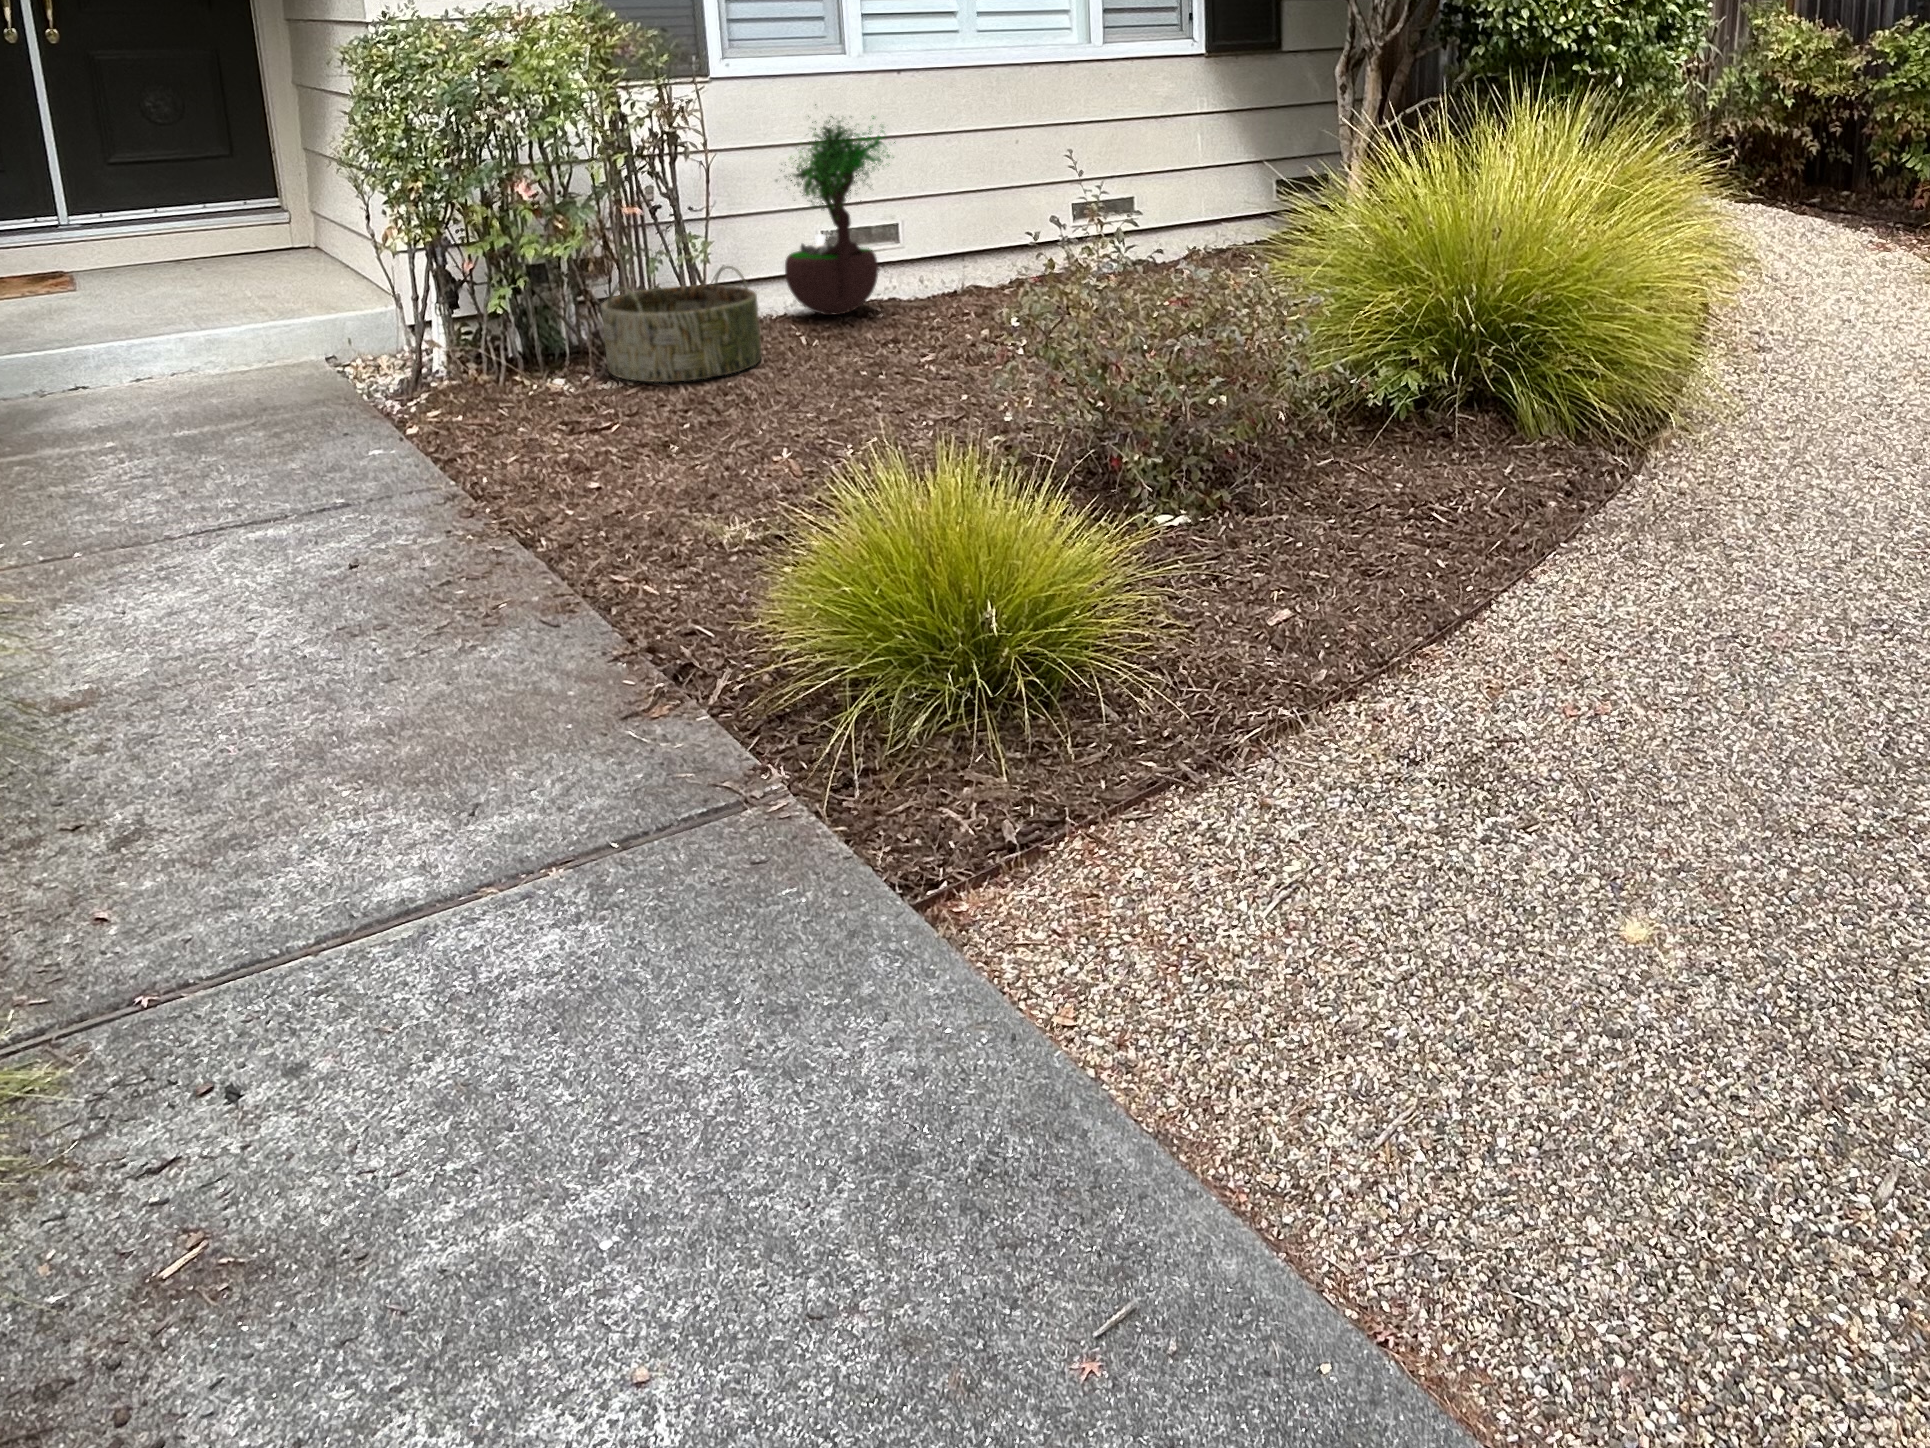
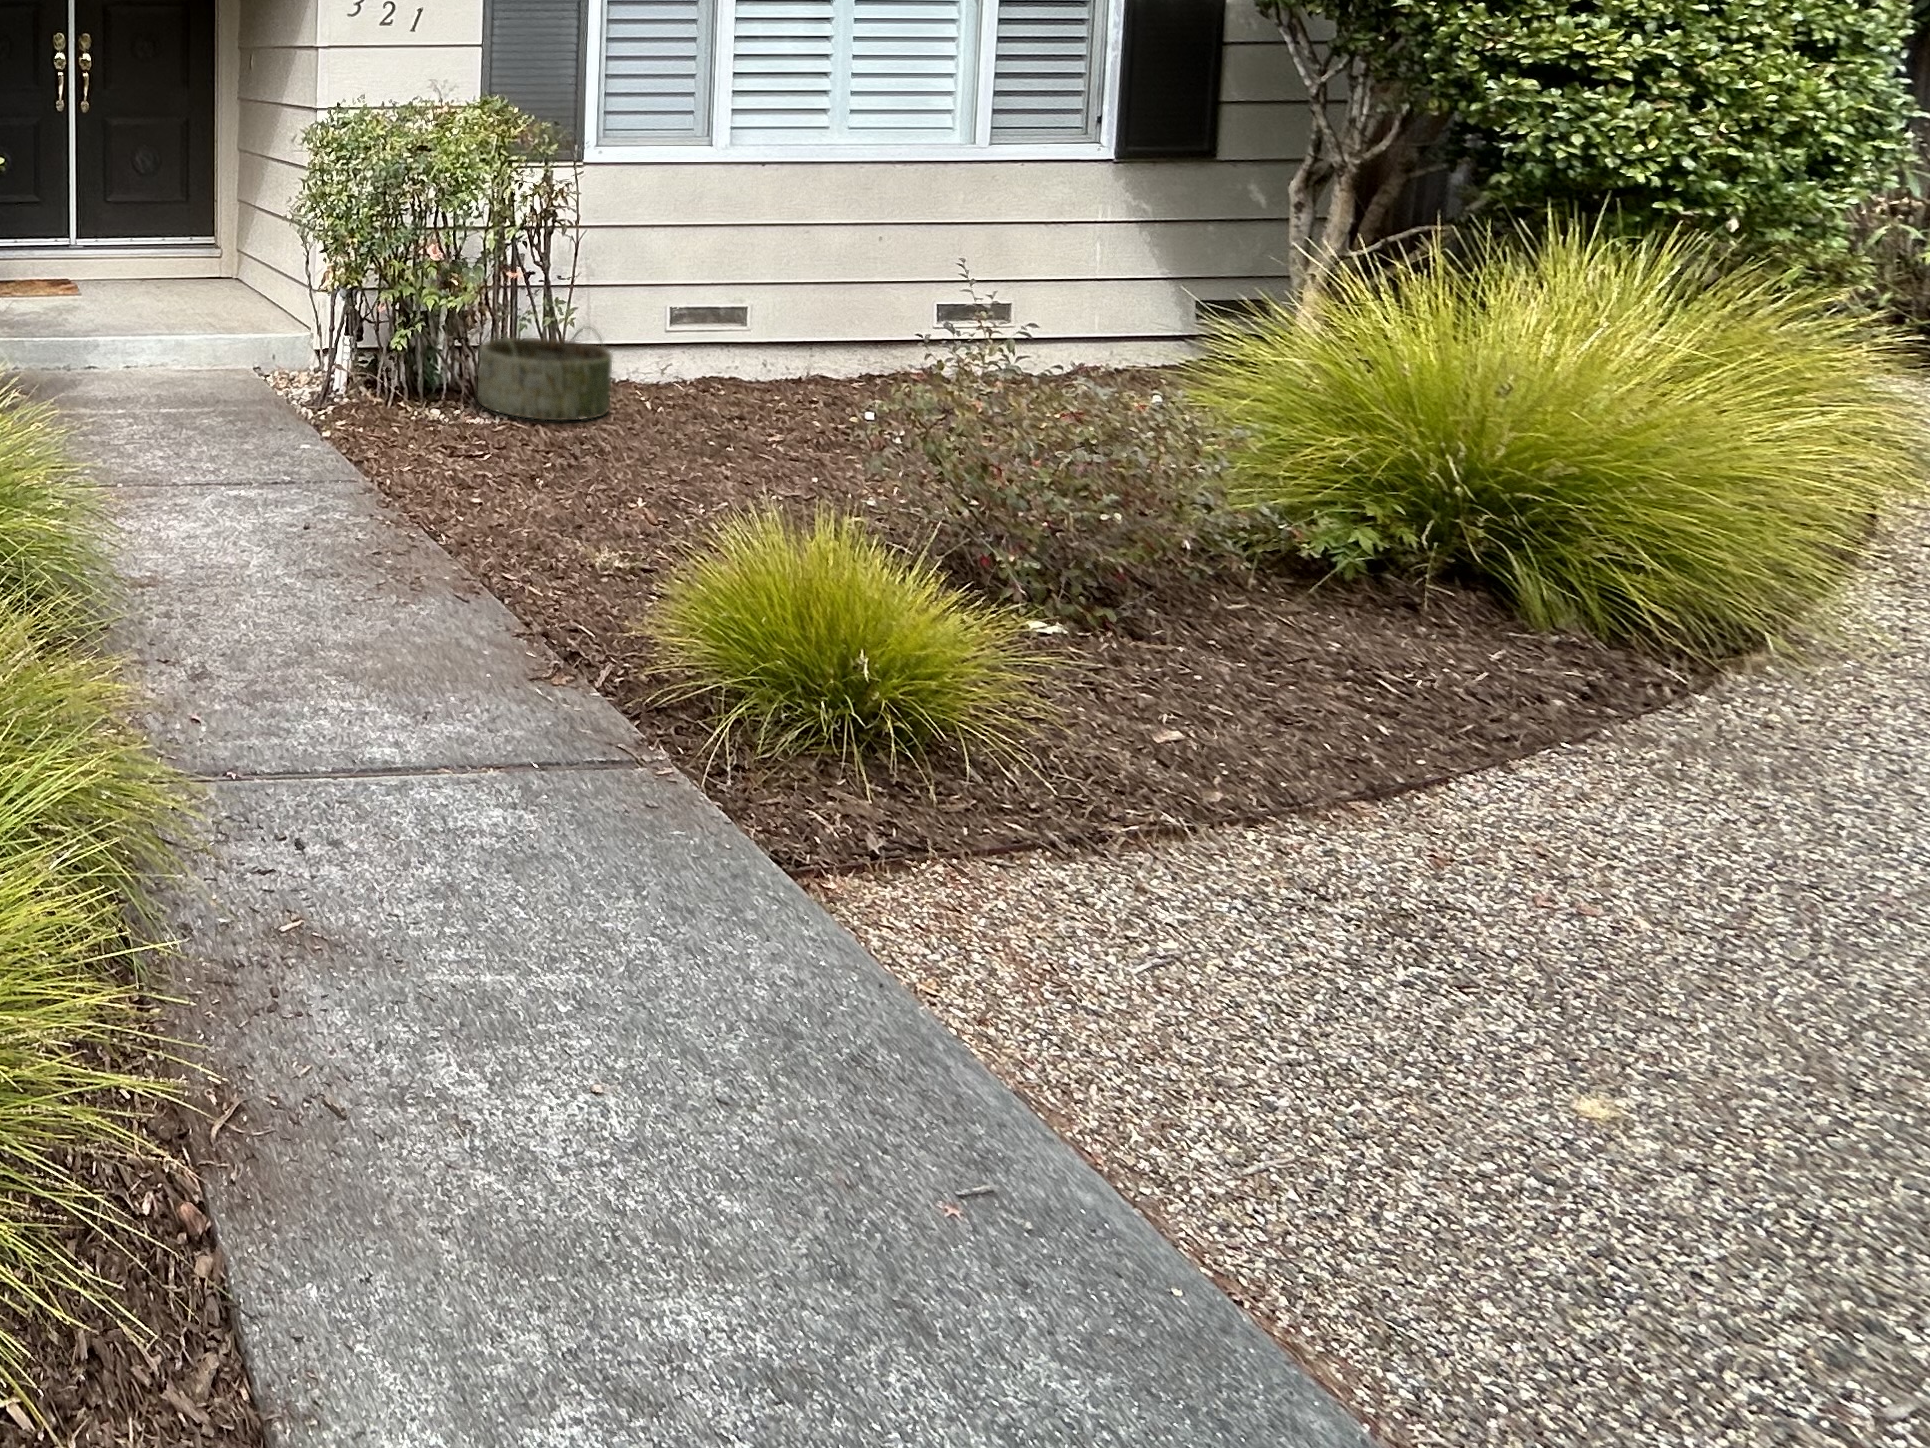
potted tree: present [776,104,895,315] -> none [630,191,754,380]

